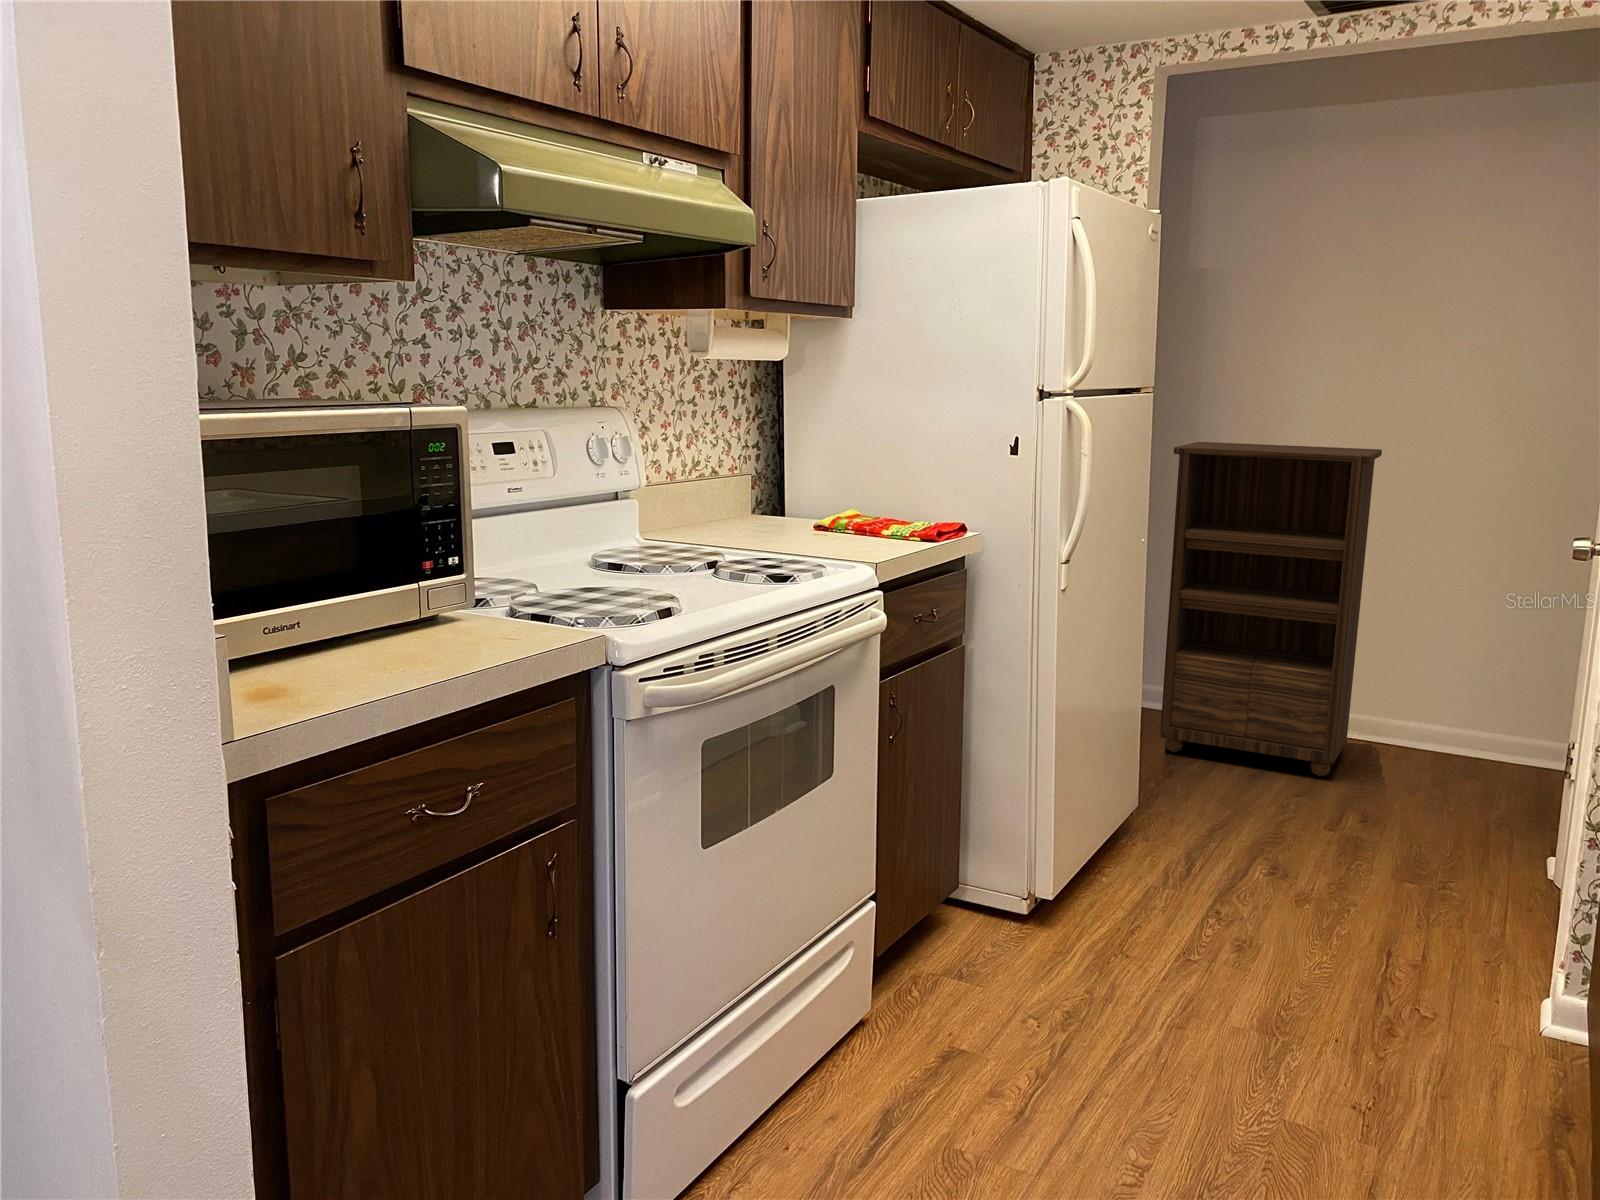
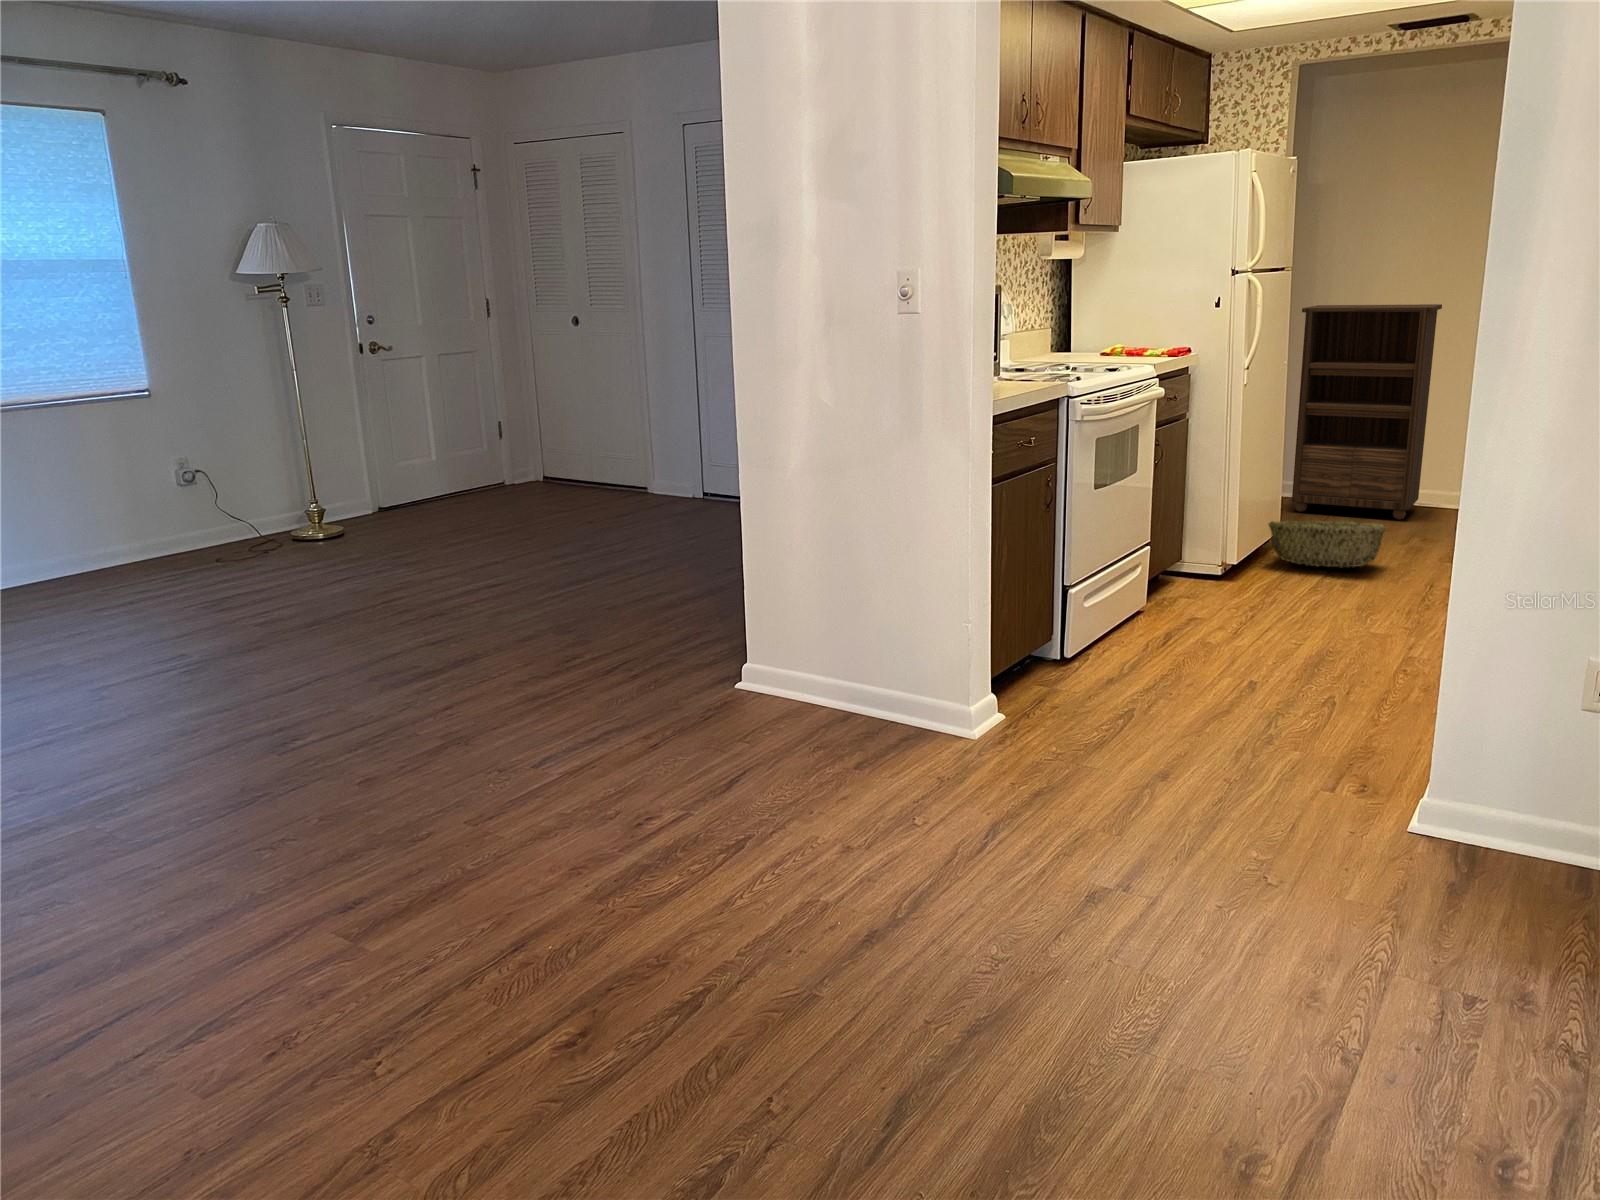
woven basket: none [1107,811,1304,919] -> present [1269,521,1384,567]

